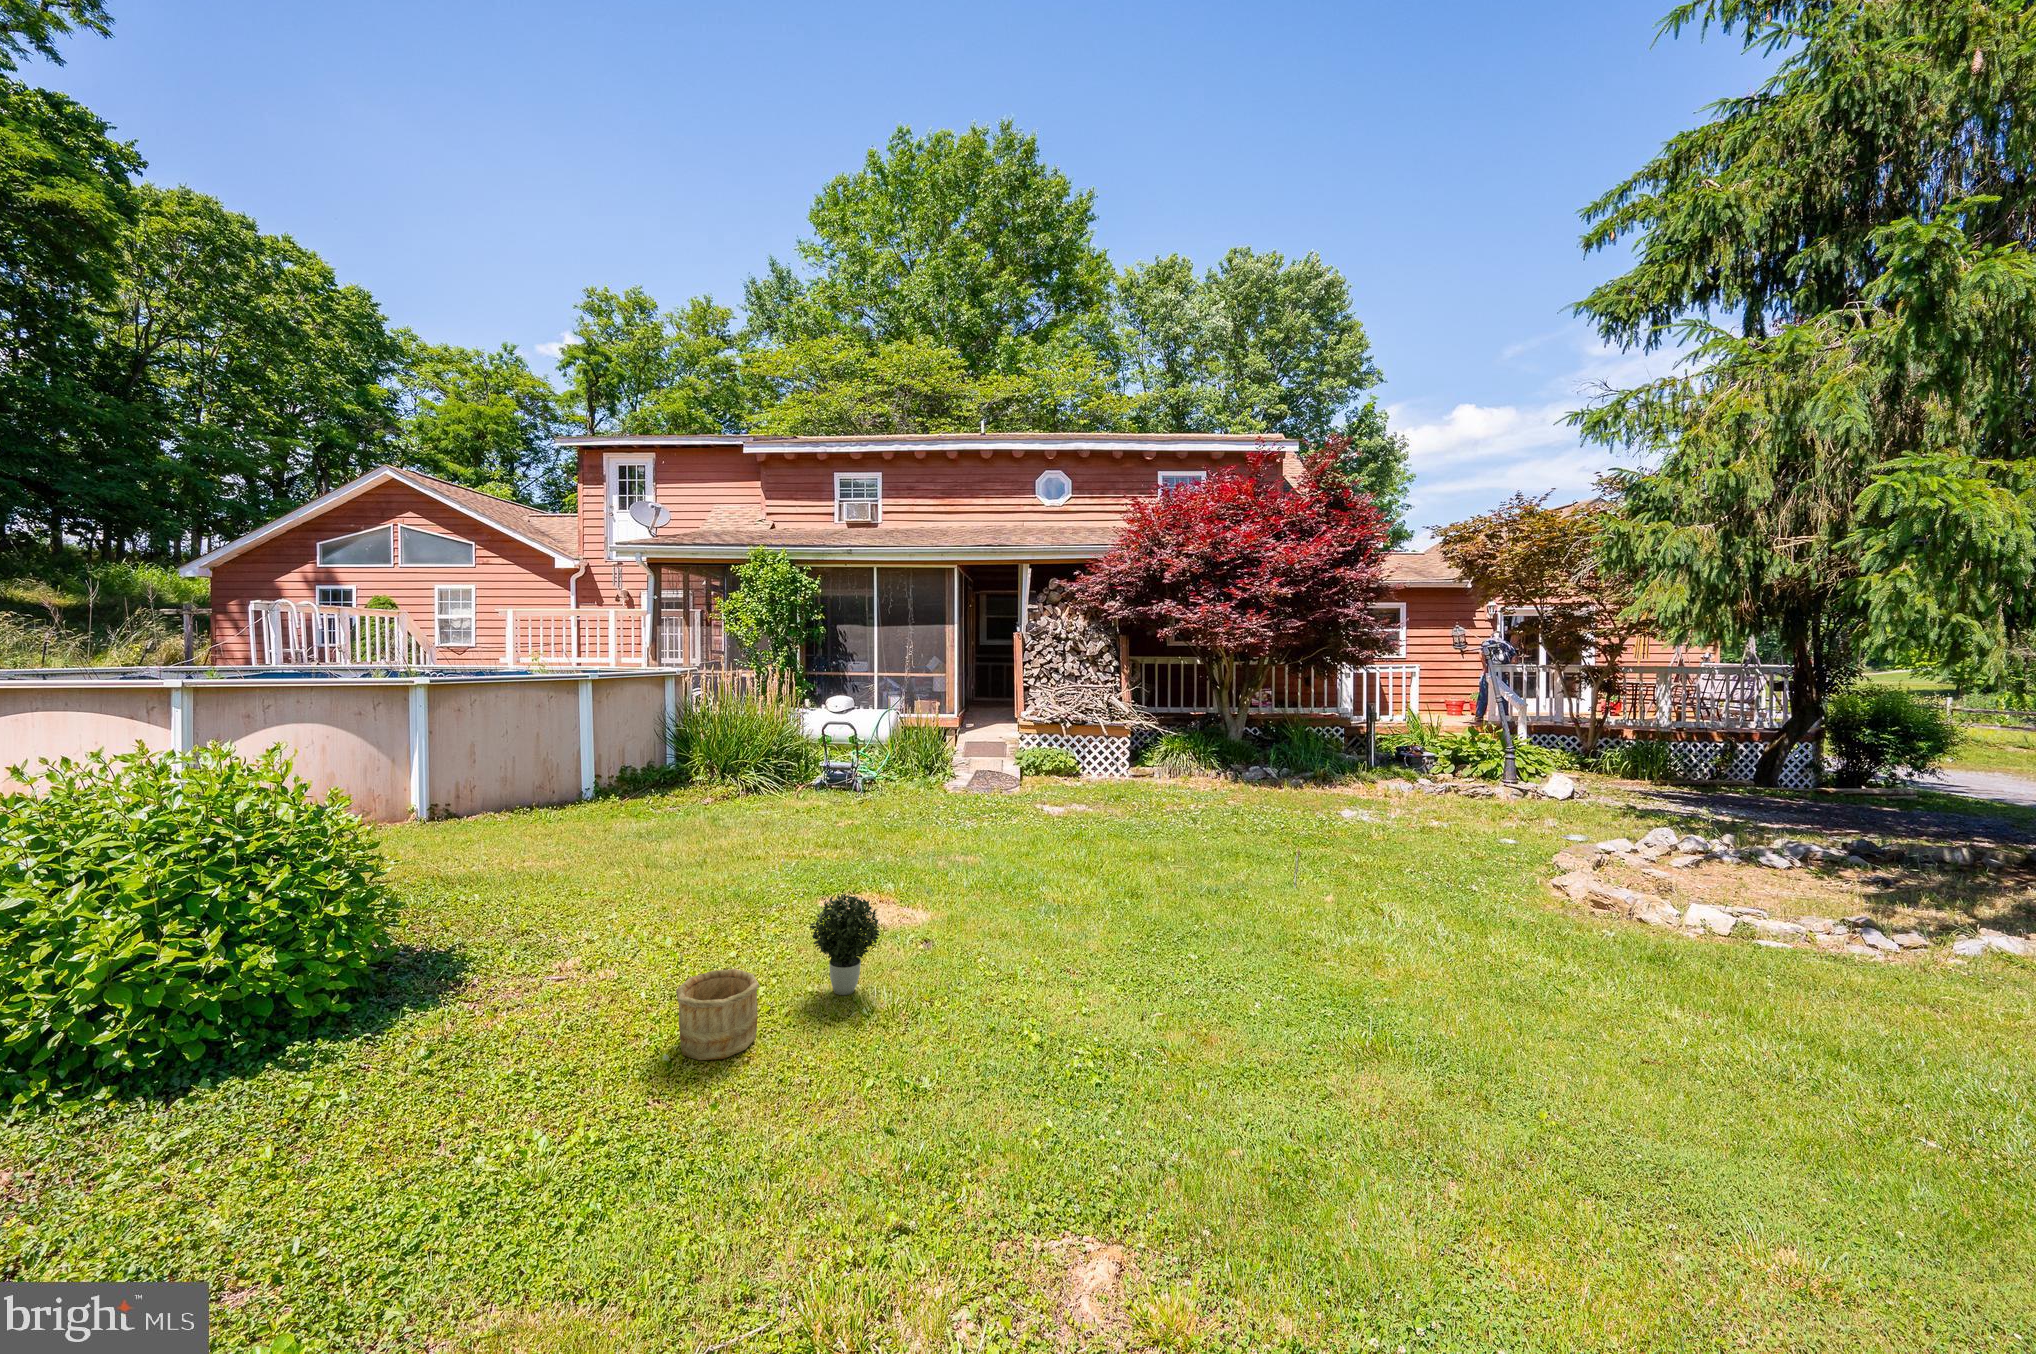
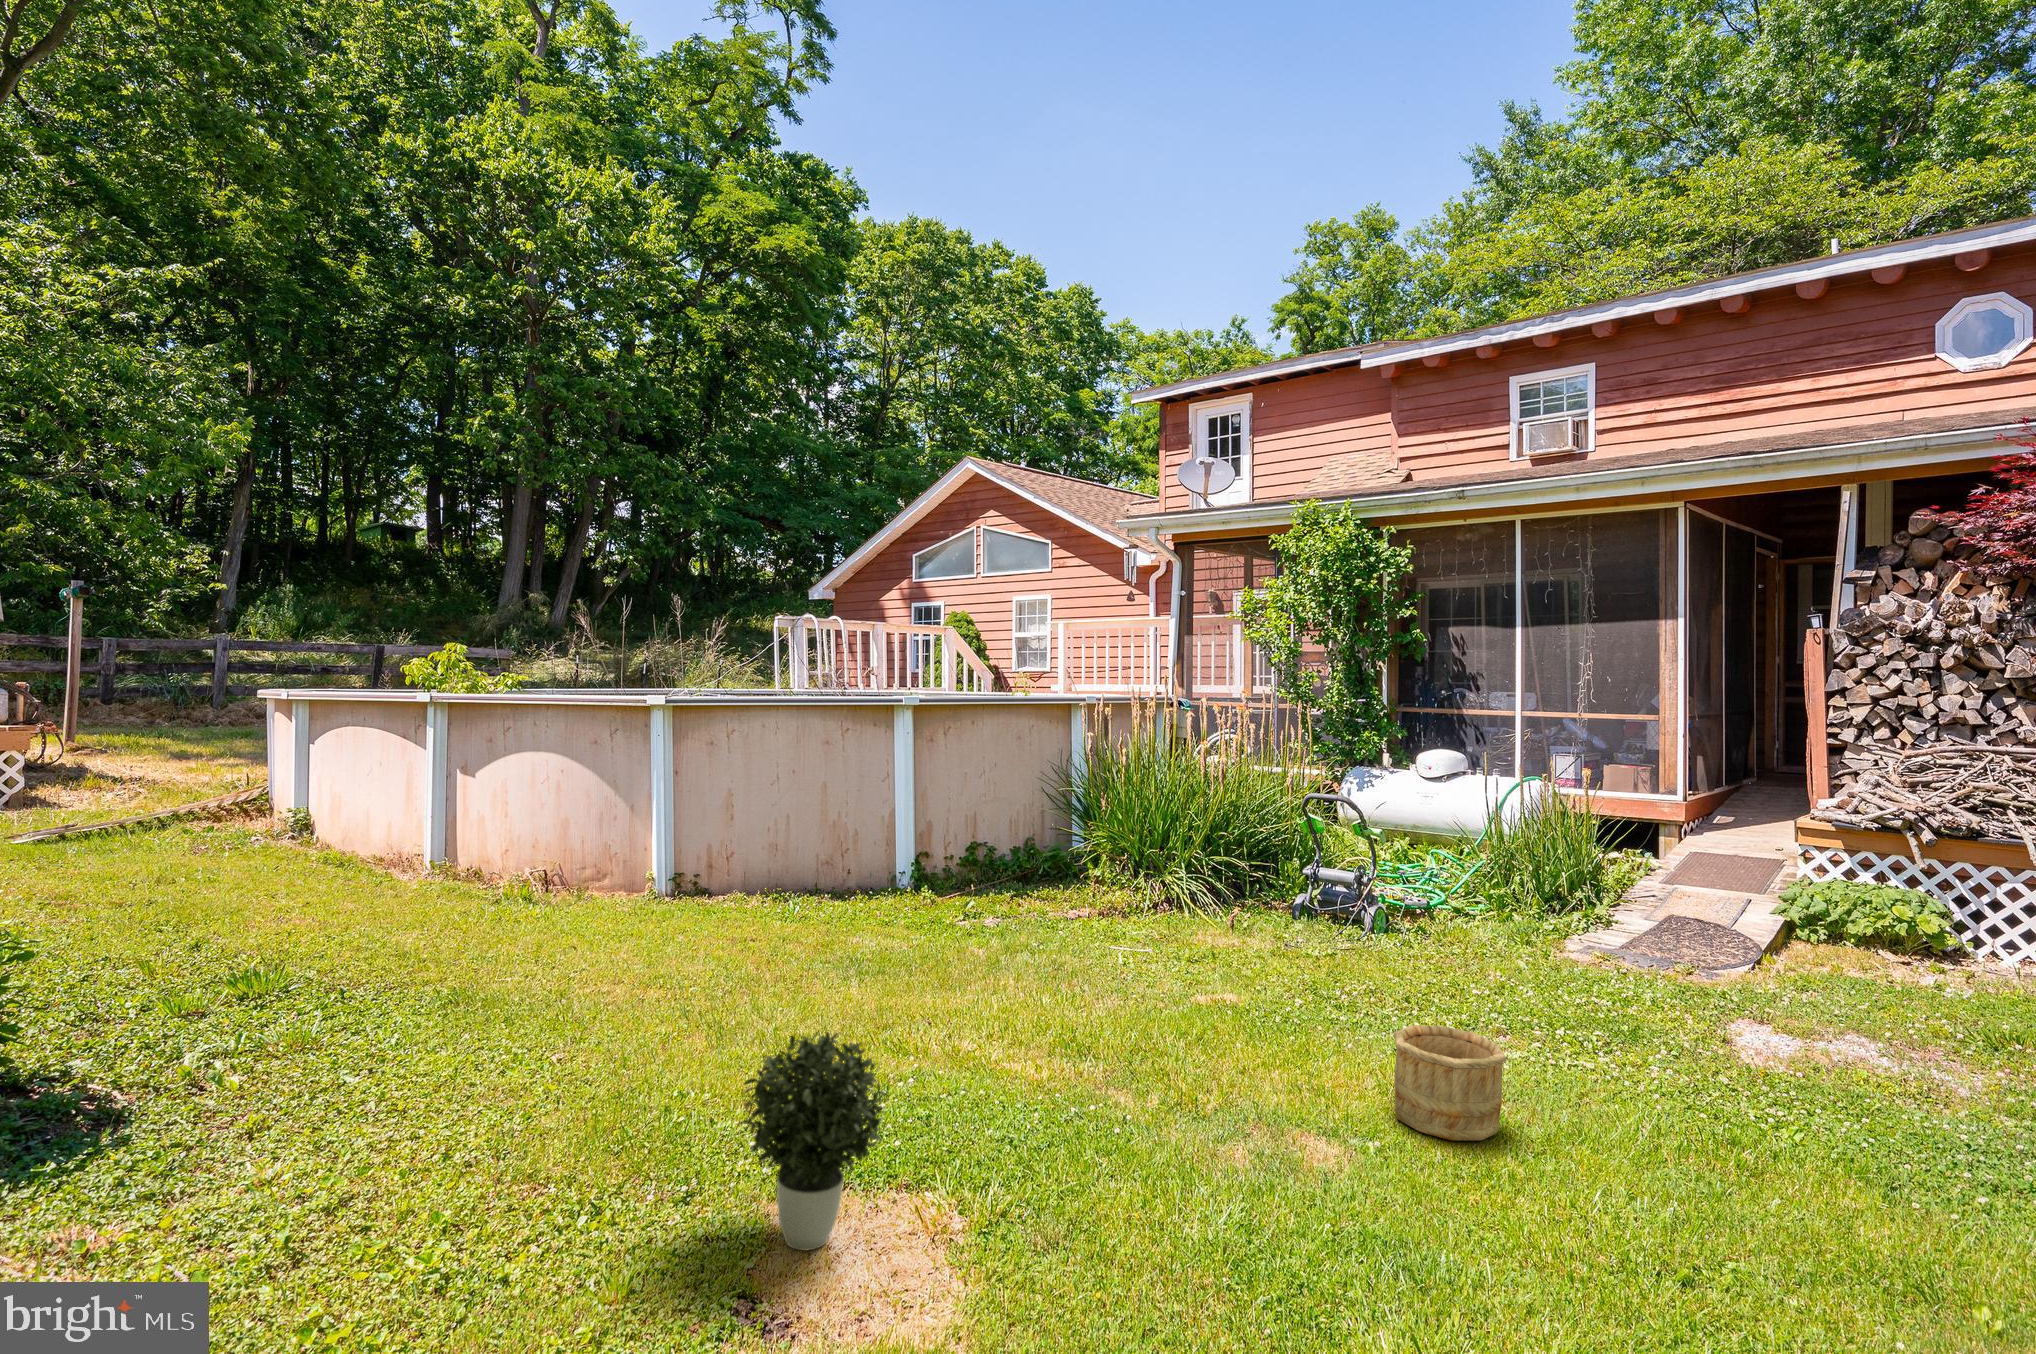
wooden bucket: present [676,969,759,1060] -> present [1394,1025,1506,1140]

